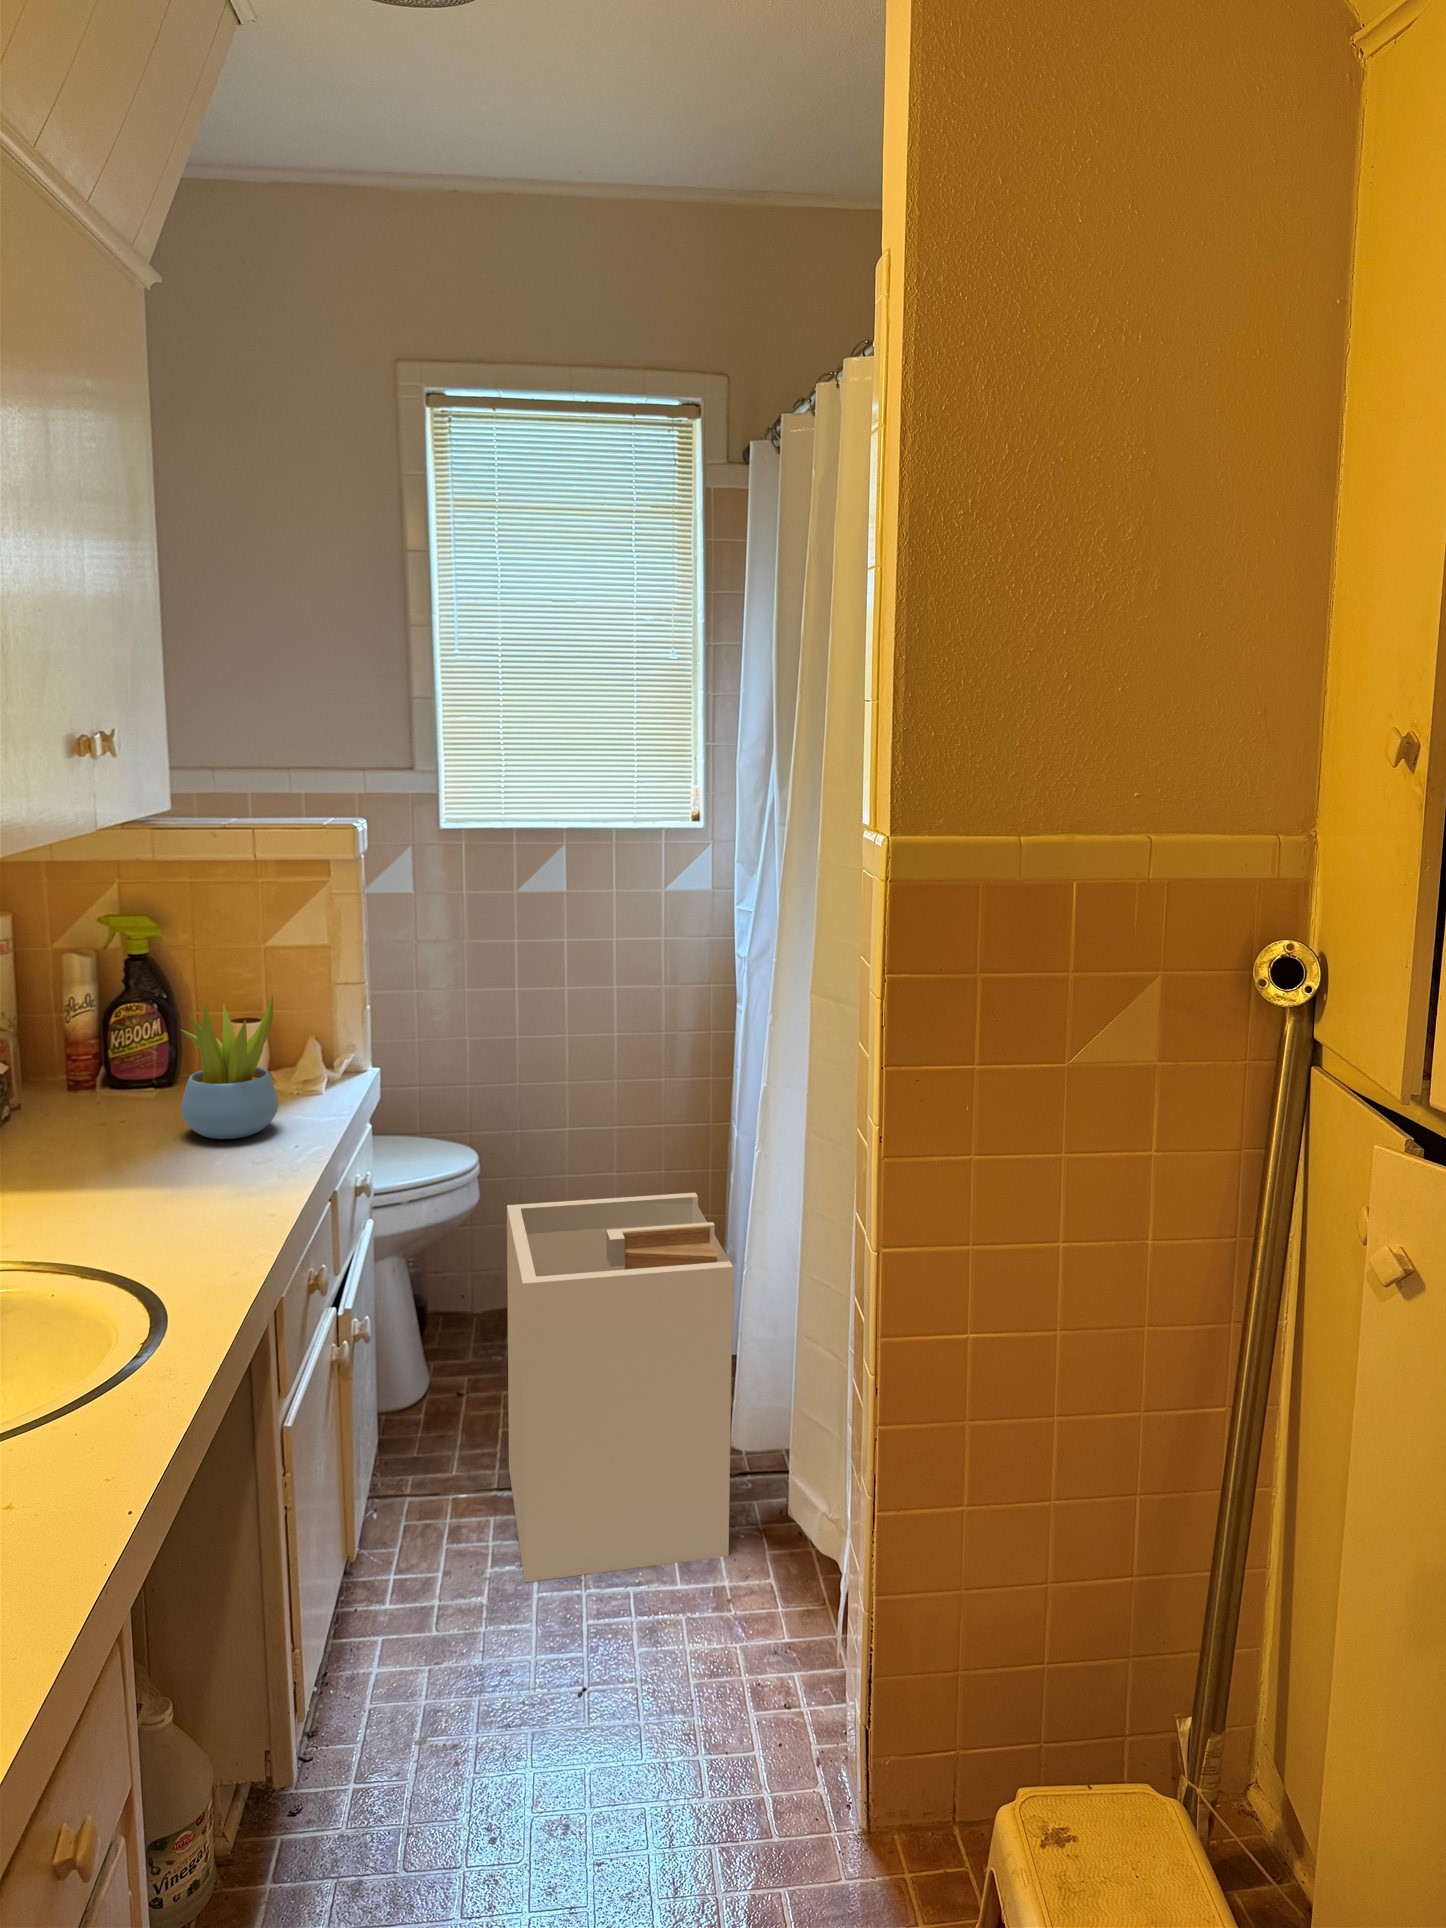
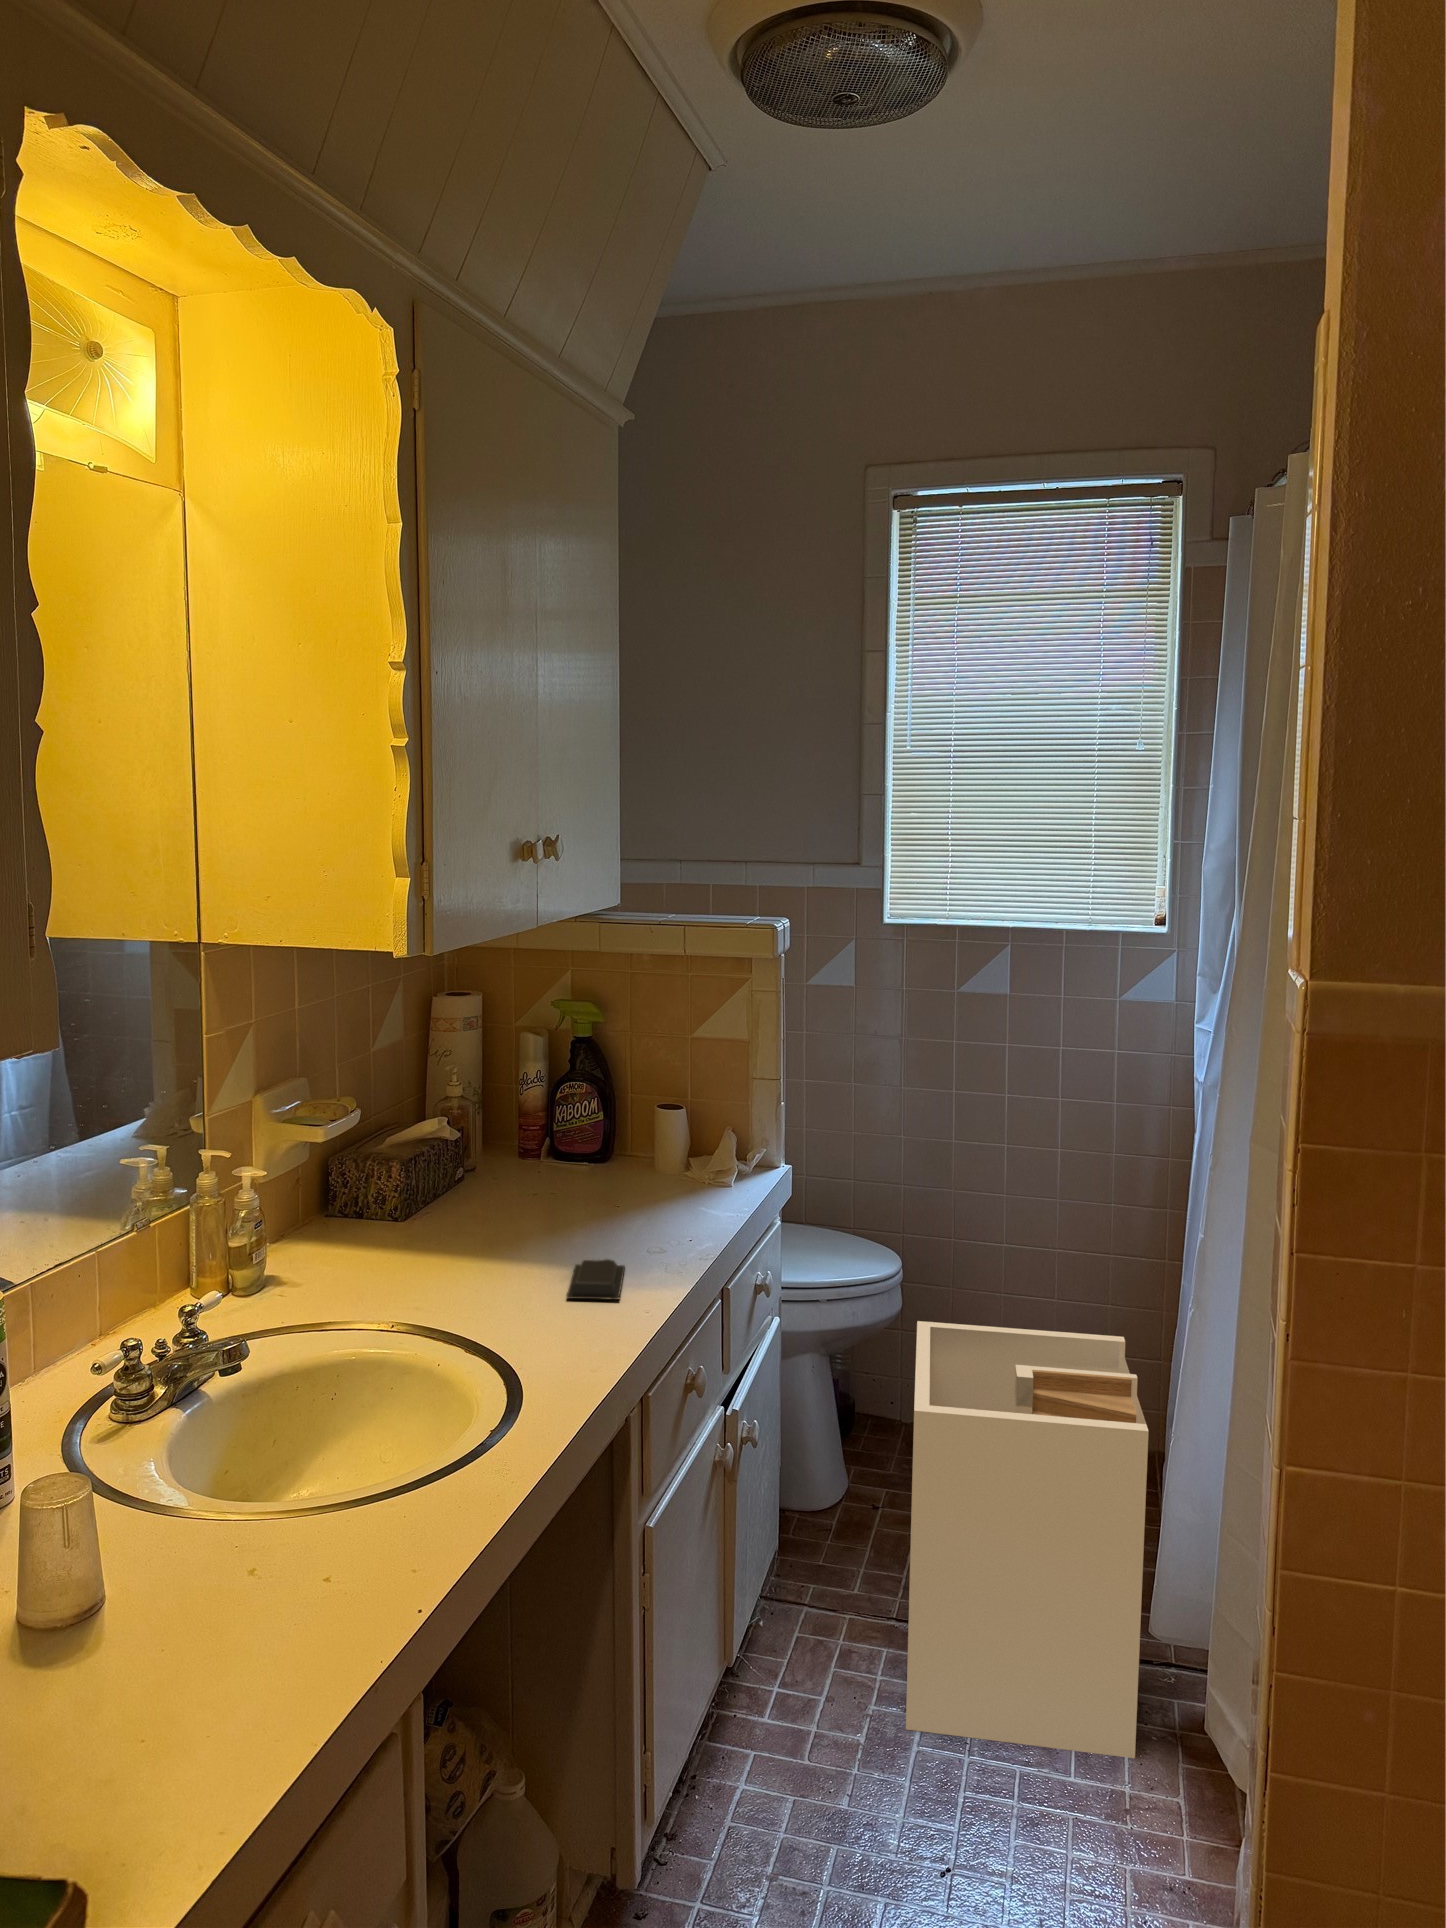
succulent plant: present [181,995,278,1139] -> none [595,1089,681,1224]
soap bar: none [177,1173,238,1217] -> present [567,1259,625,1300]

